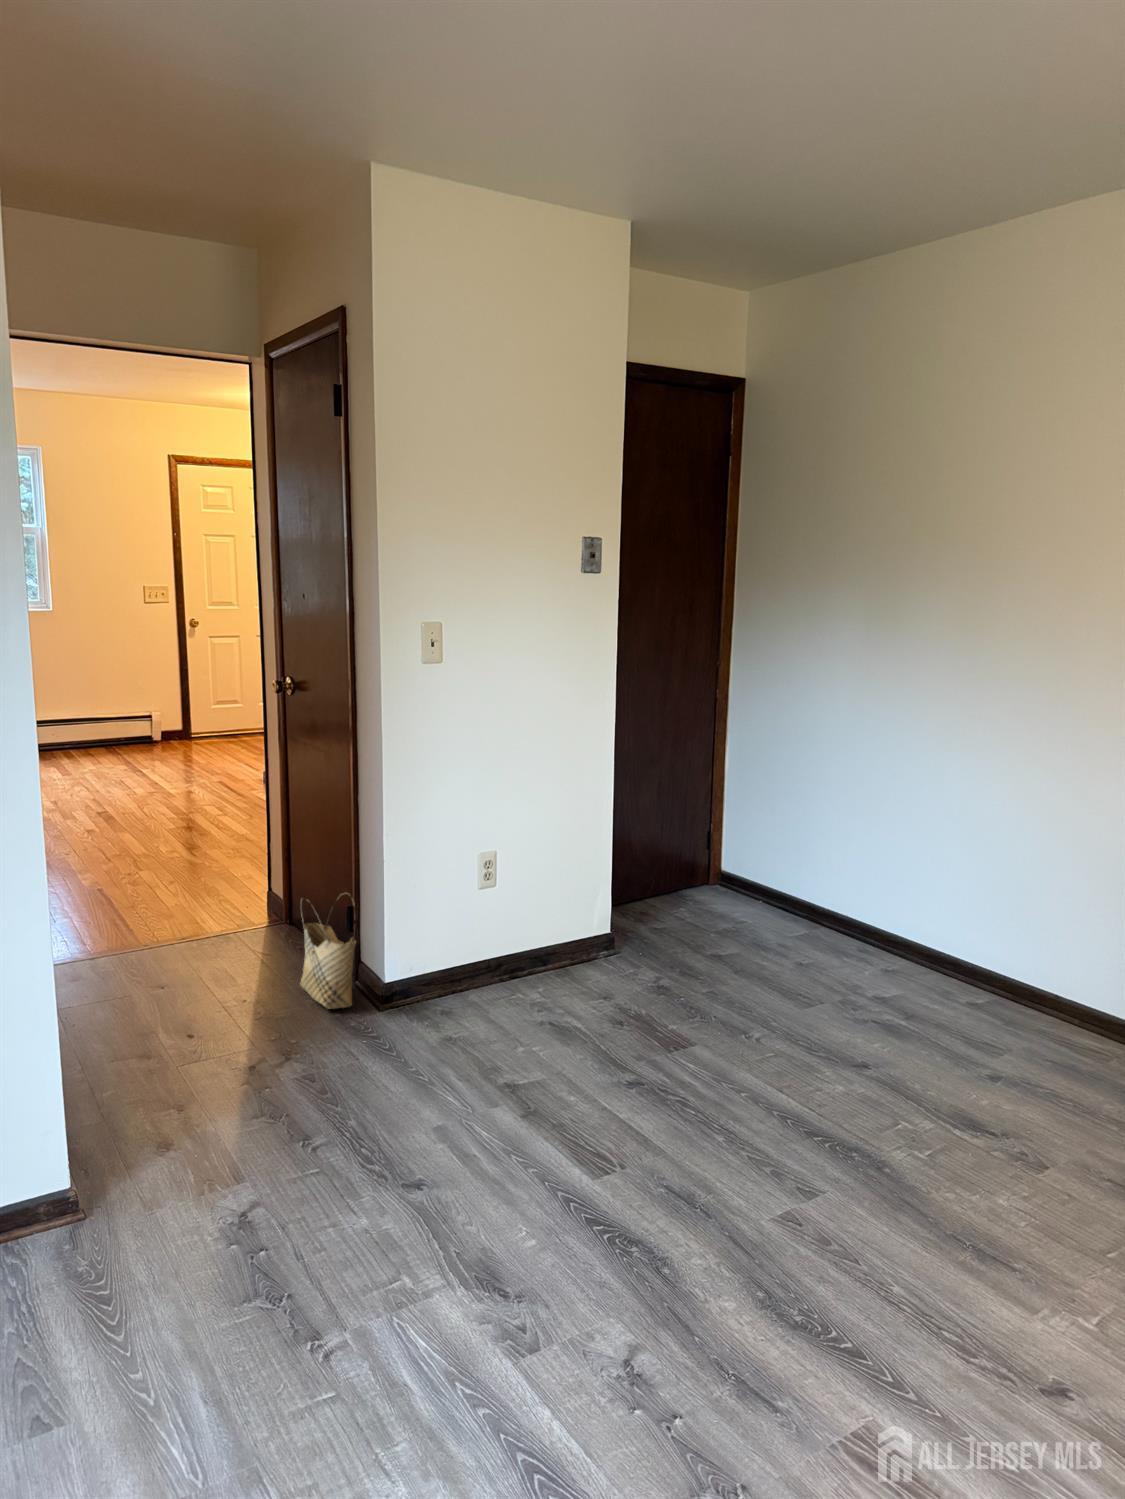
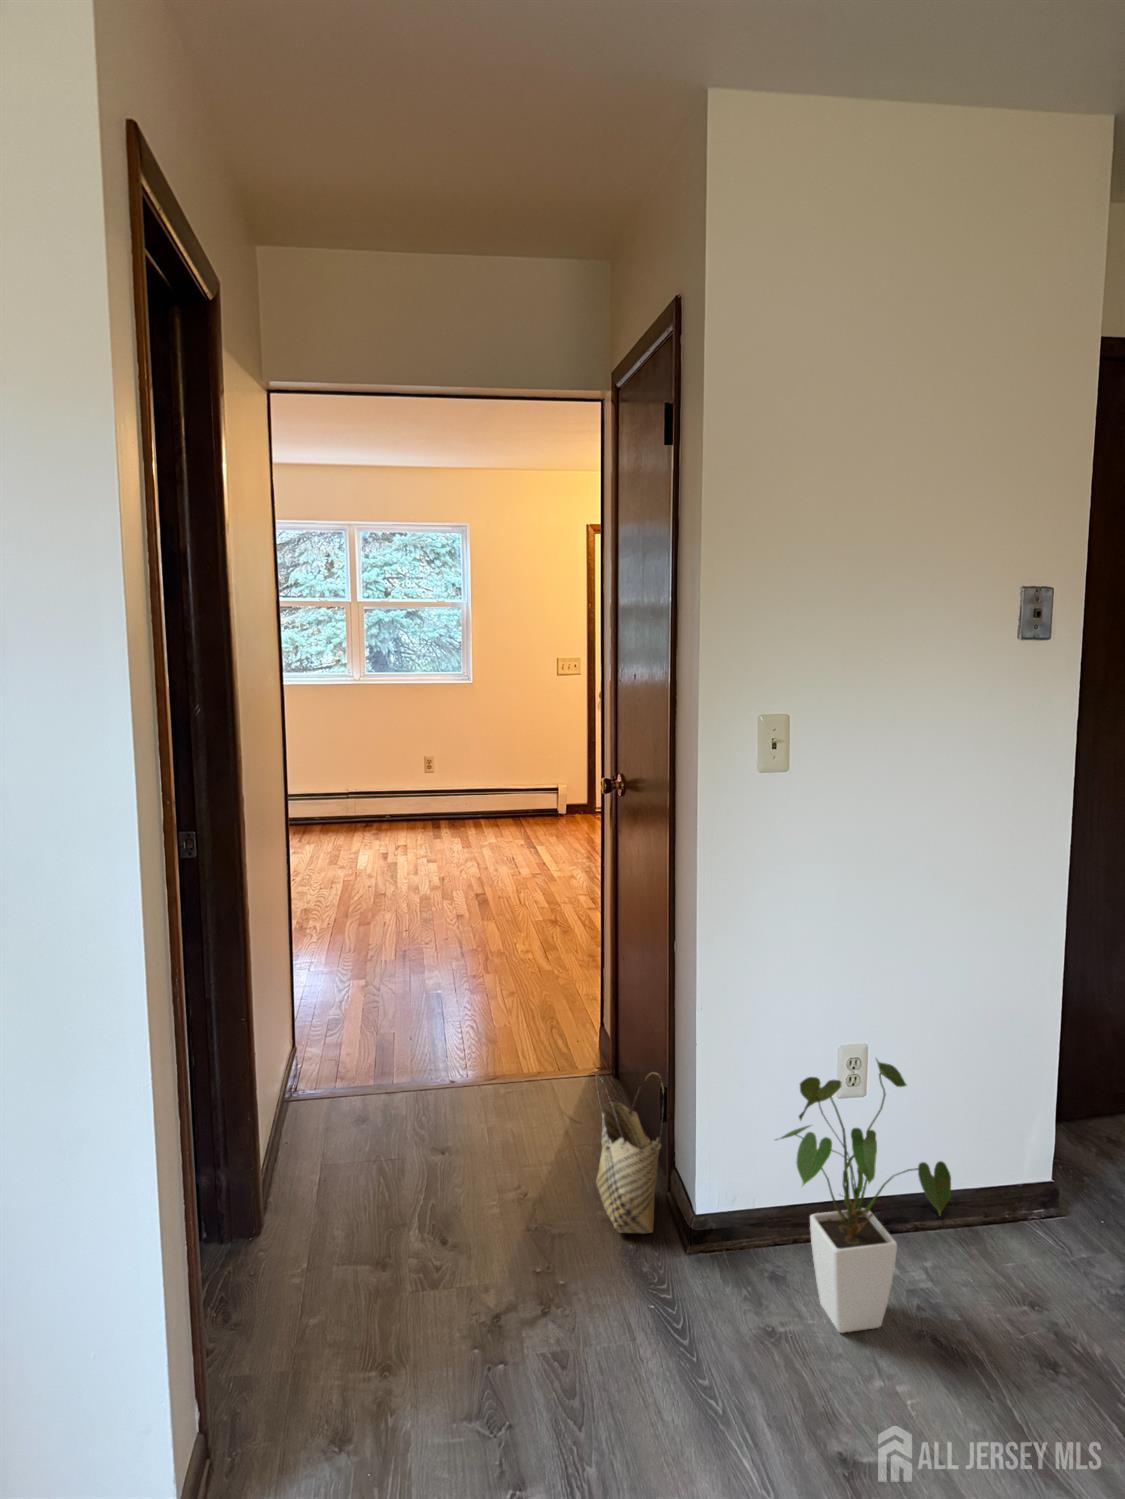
house plant: none [441,856,560,1032] -> present [775,1059,951,1333]

